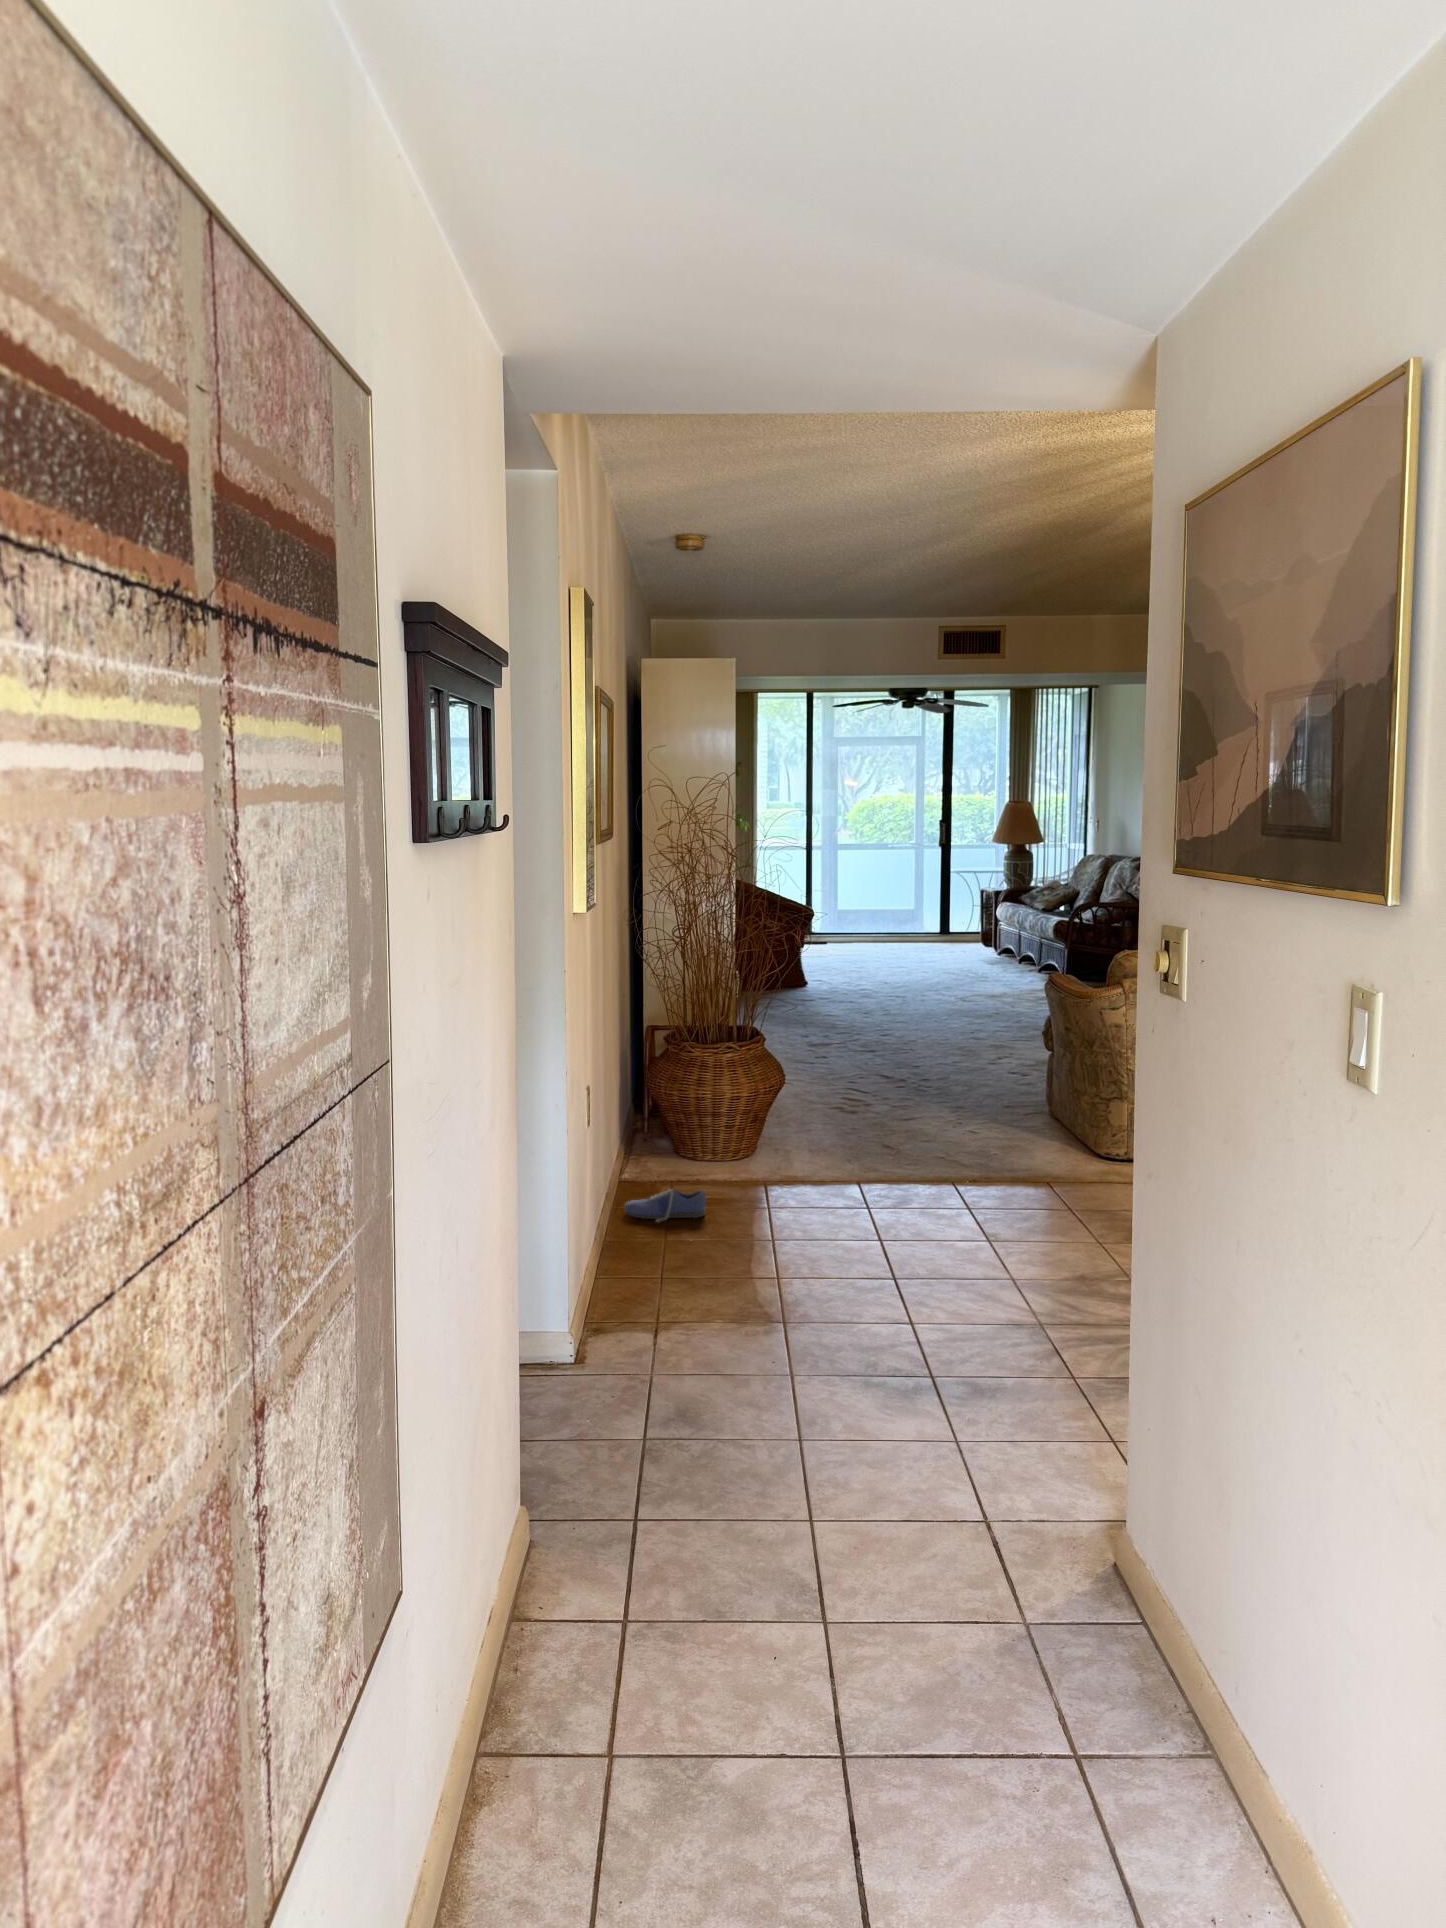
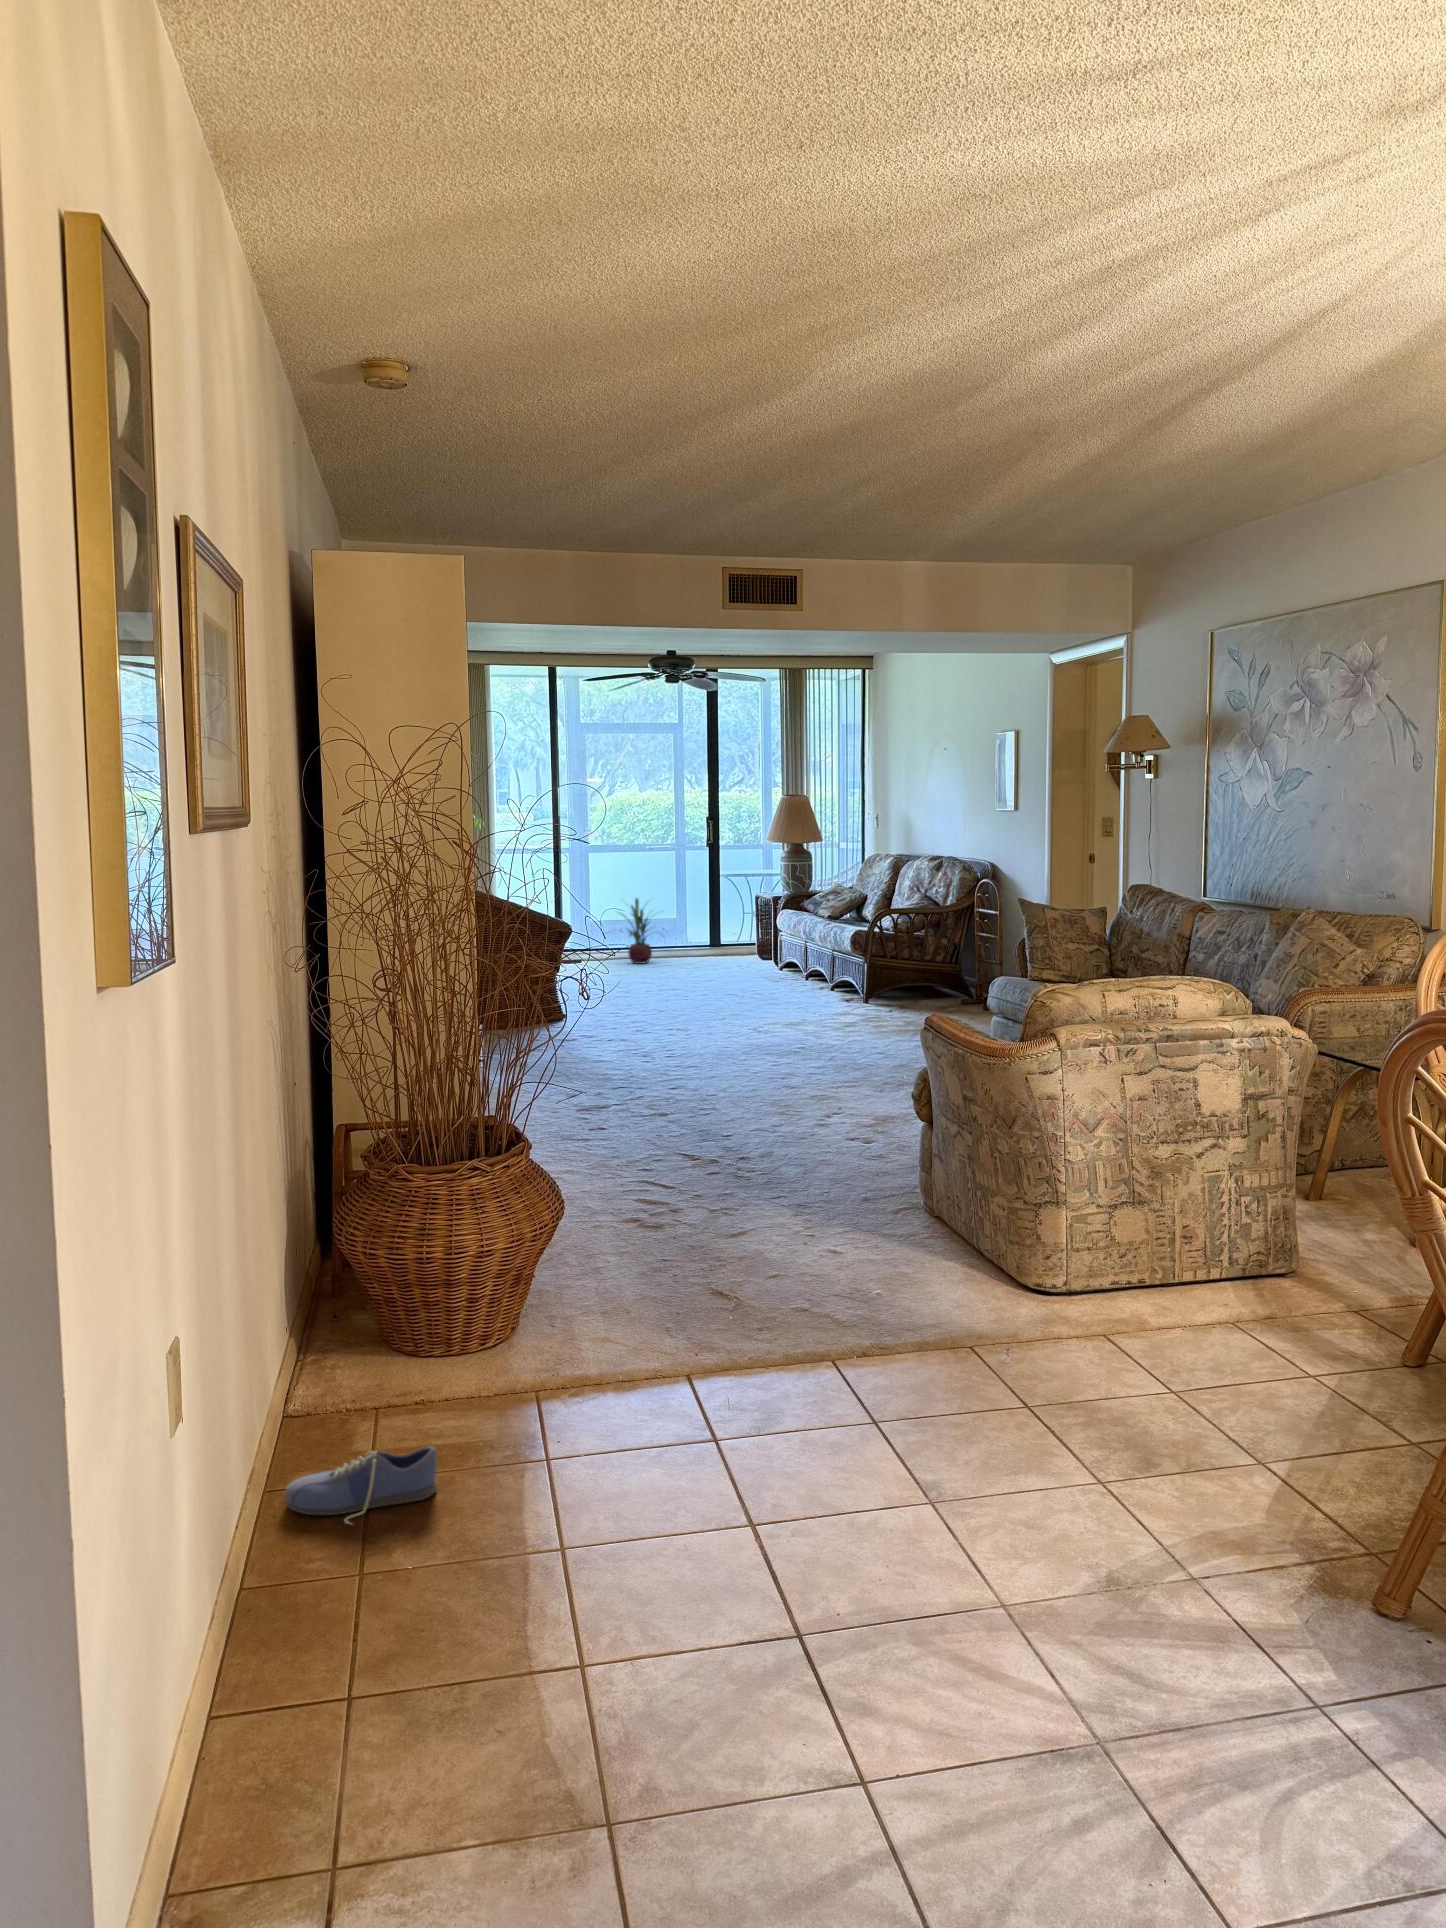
decorative plant: none [848,890,905,947] -> present [624,898,658,964]

